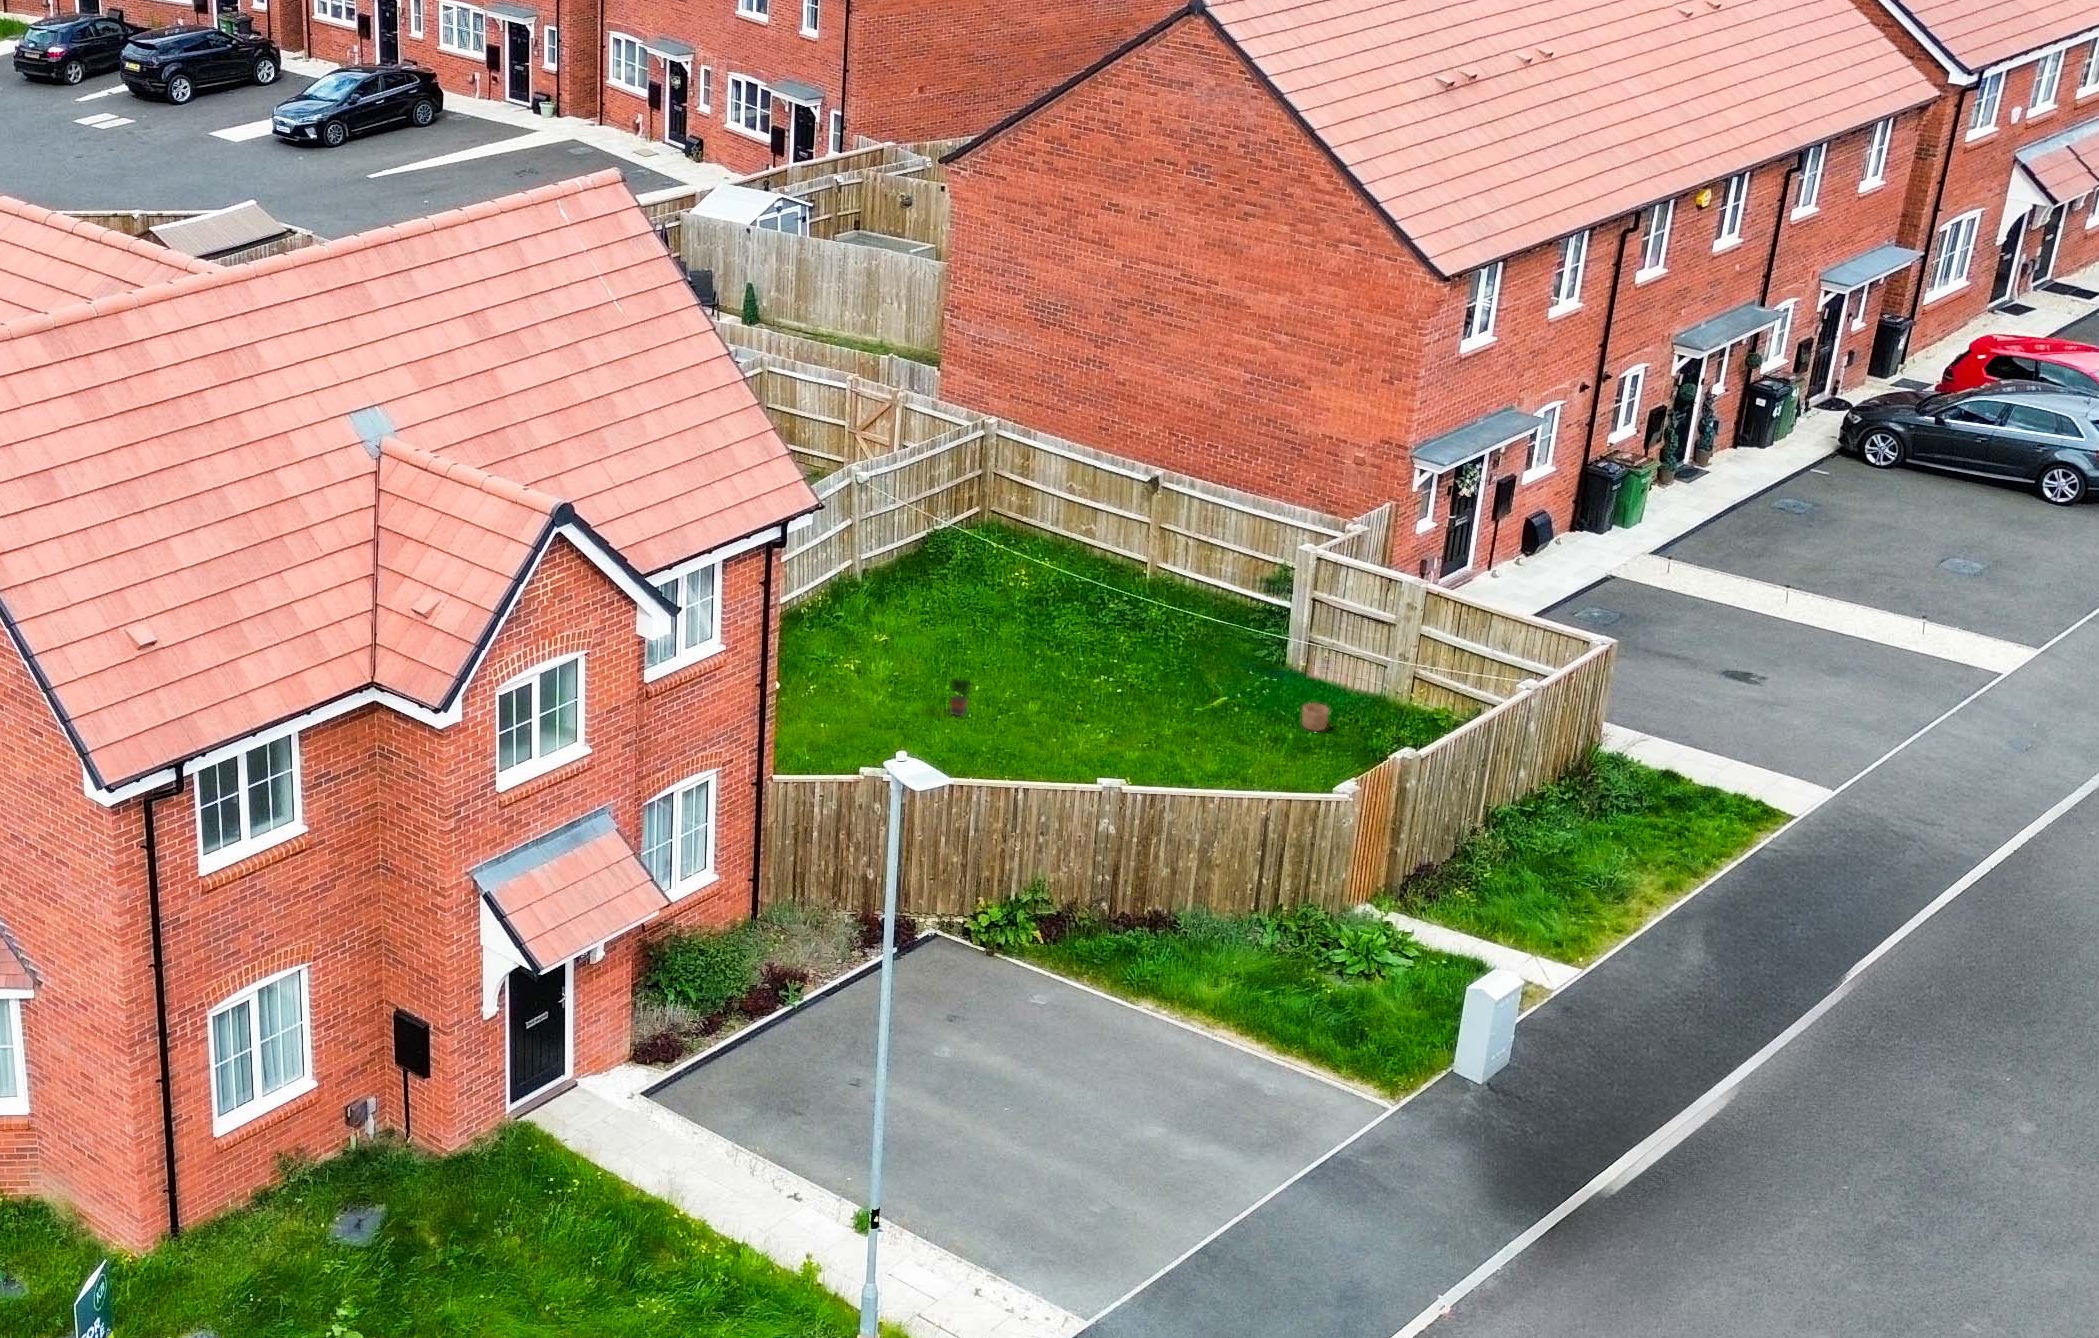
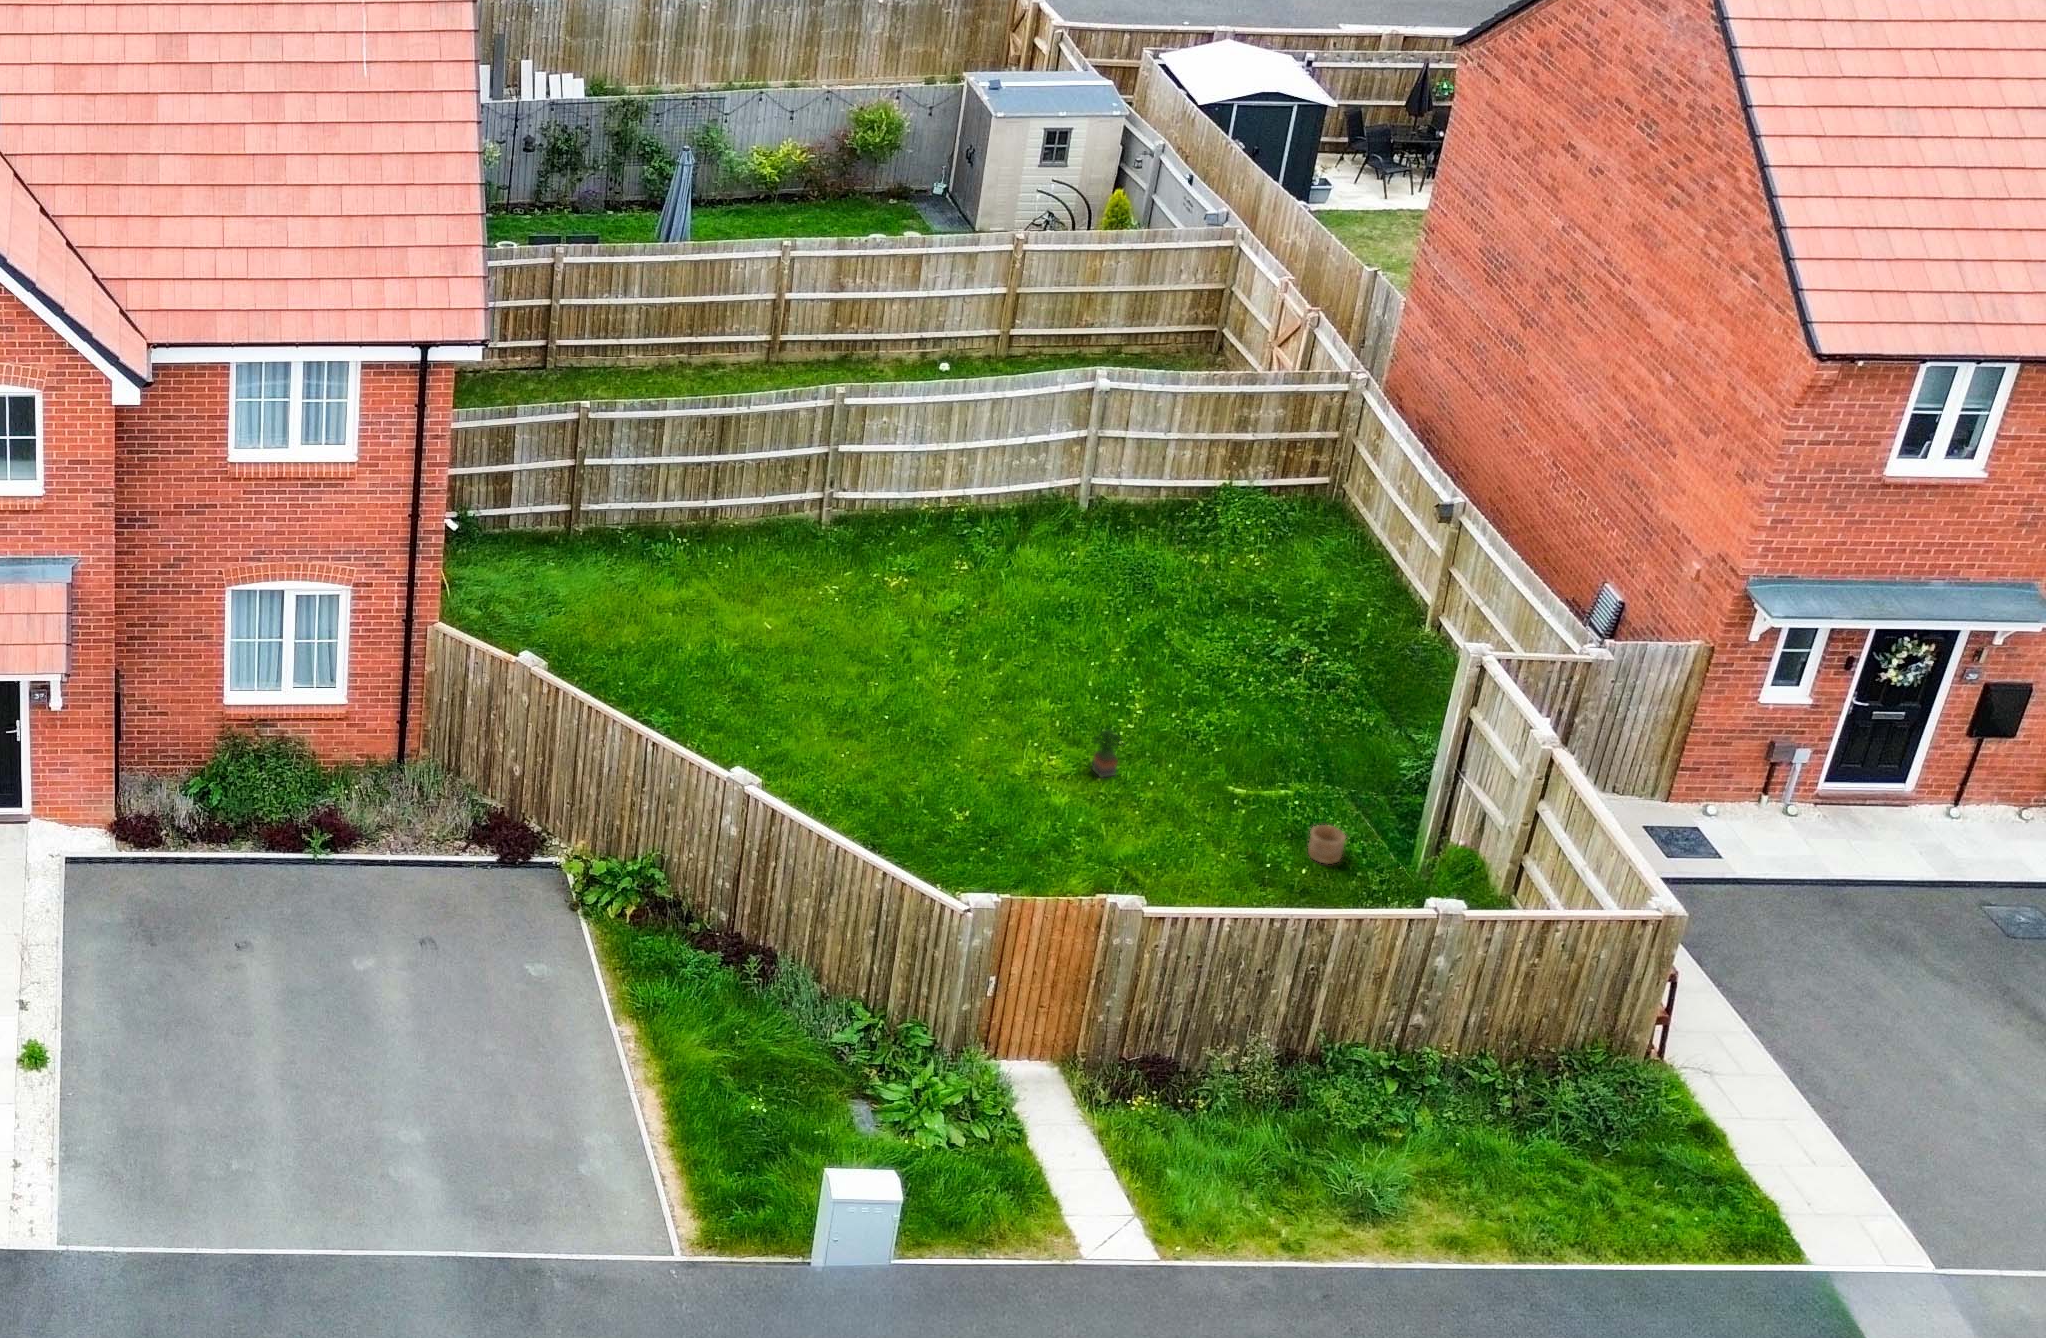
potted tree: present [949,678,973,716] -> present [1092,729,1125,777]

